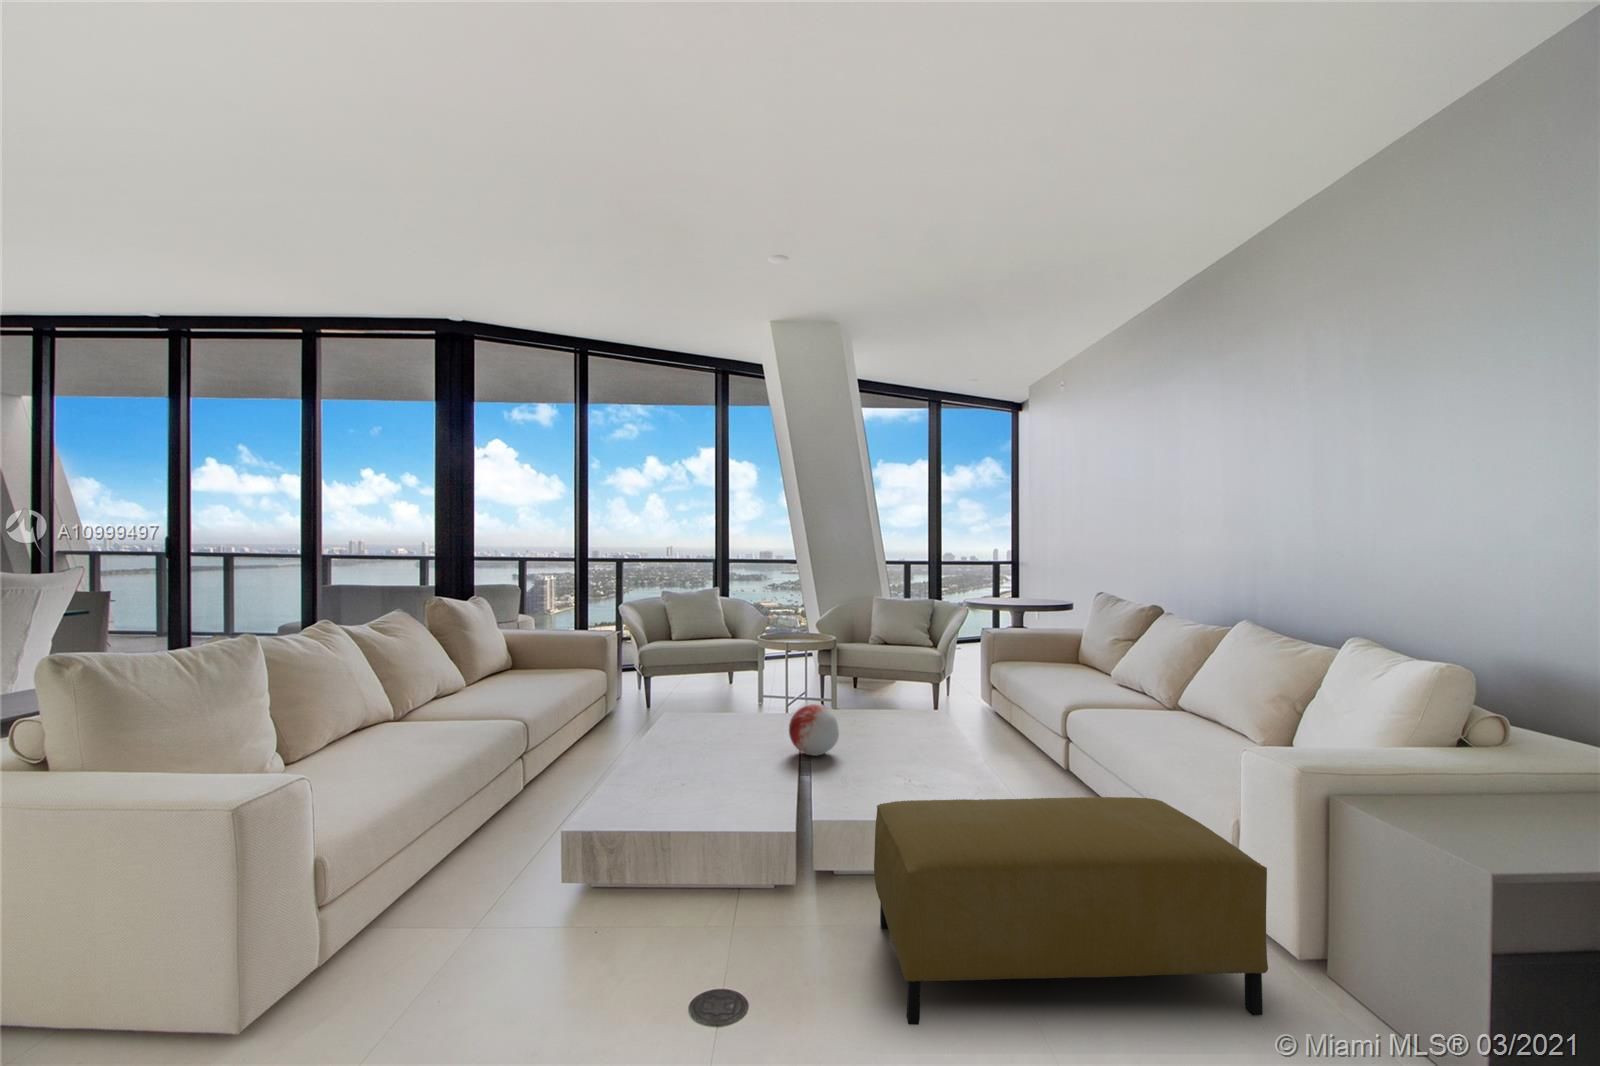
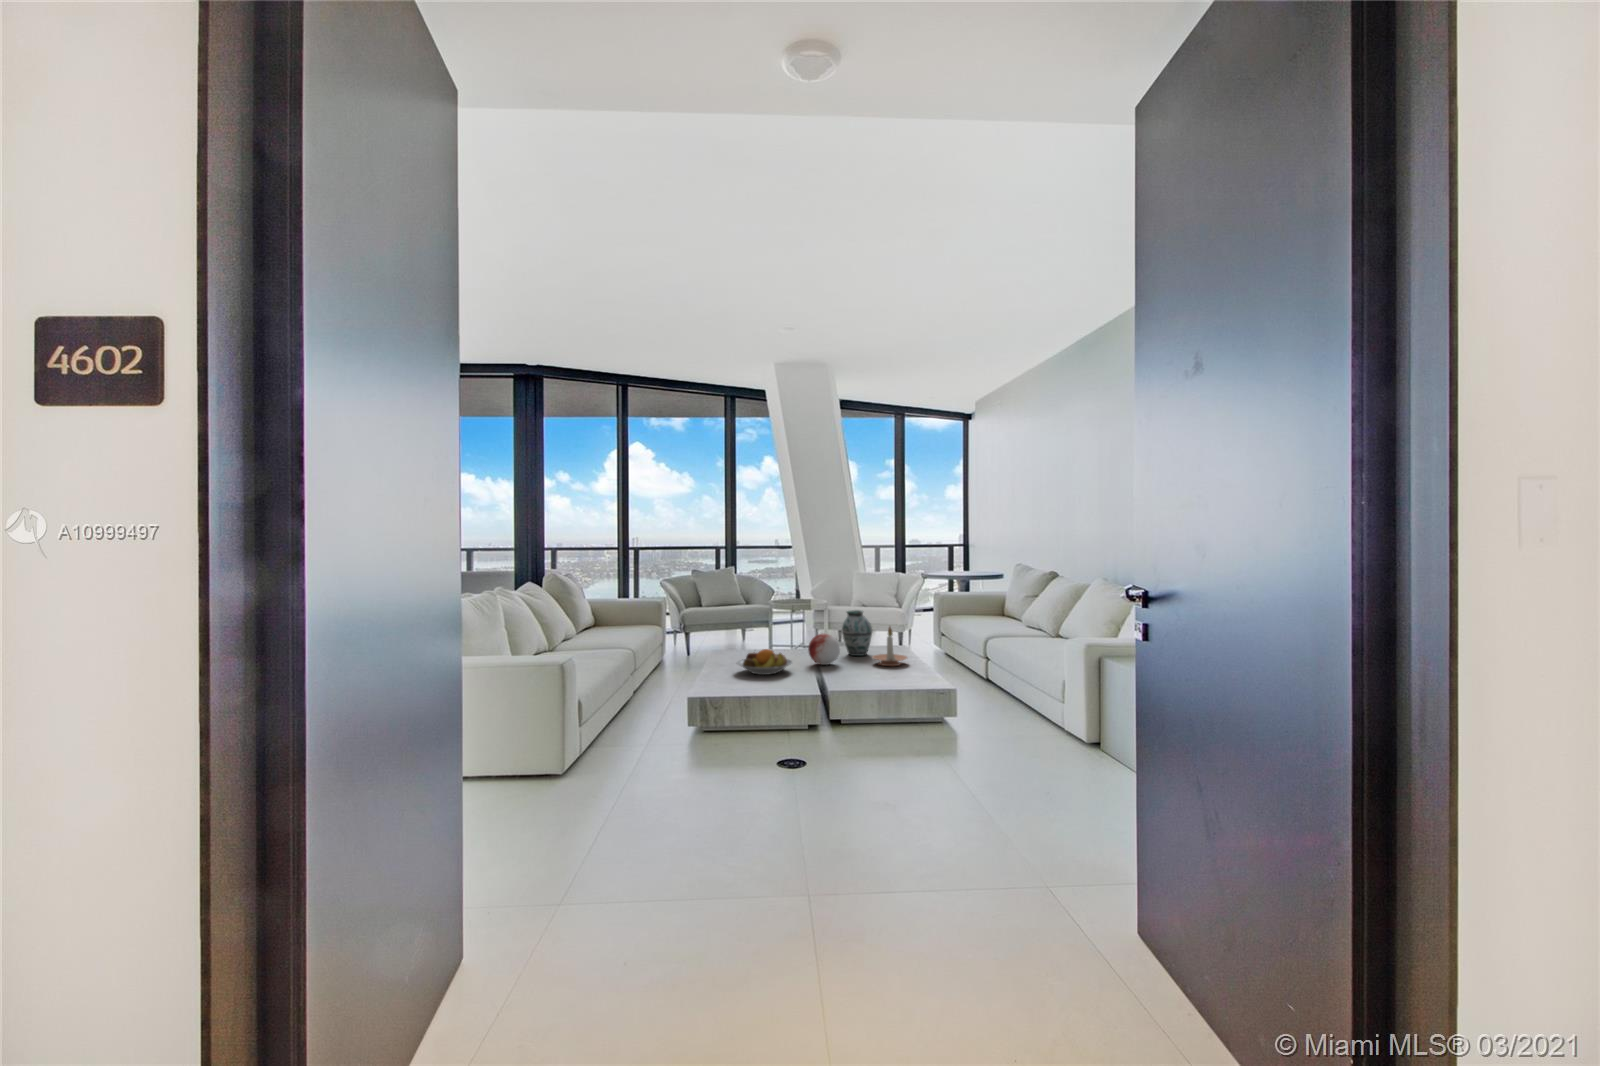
vase: none [845,664,893,736] -> present [842,610,872,656]
candle holder: none [890,694,948,762] -> present [873,627,907,666]
fruit bowl: none [669,730,760,777] -> present [737,649,793,675]
ottoman: present [874,797,1268,1025] -> none [867,668,1061,766]

